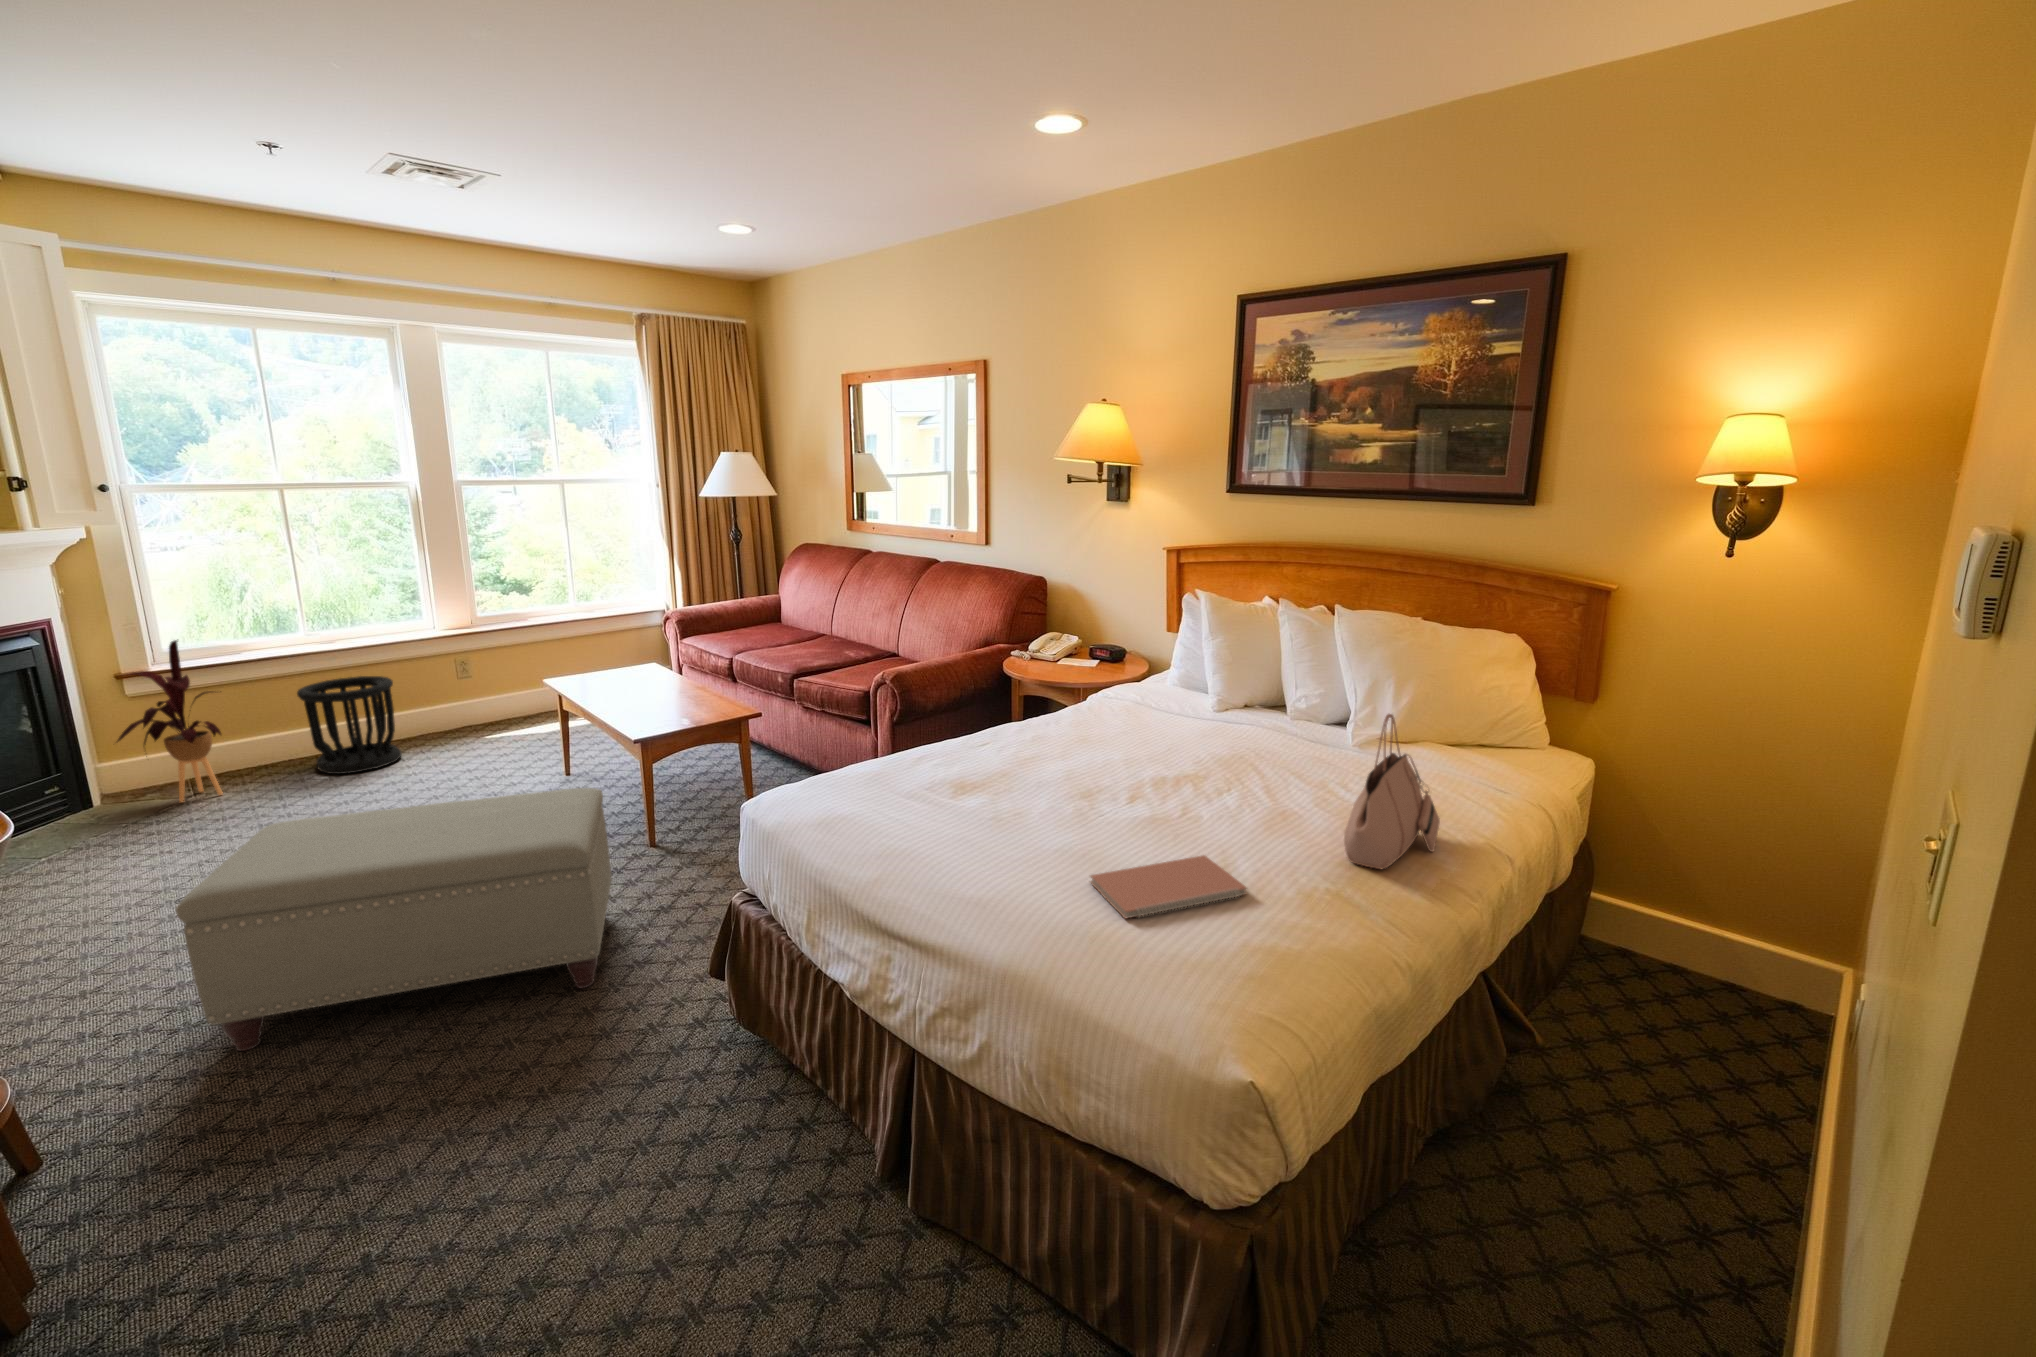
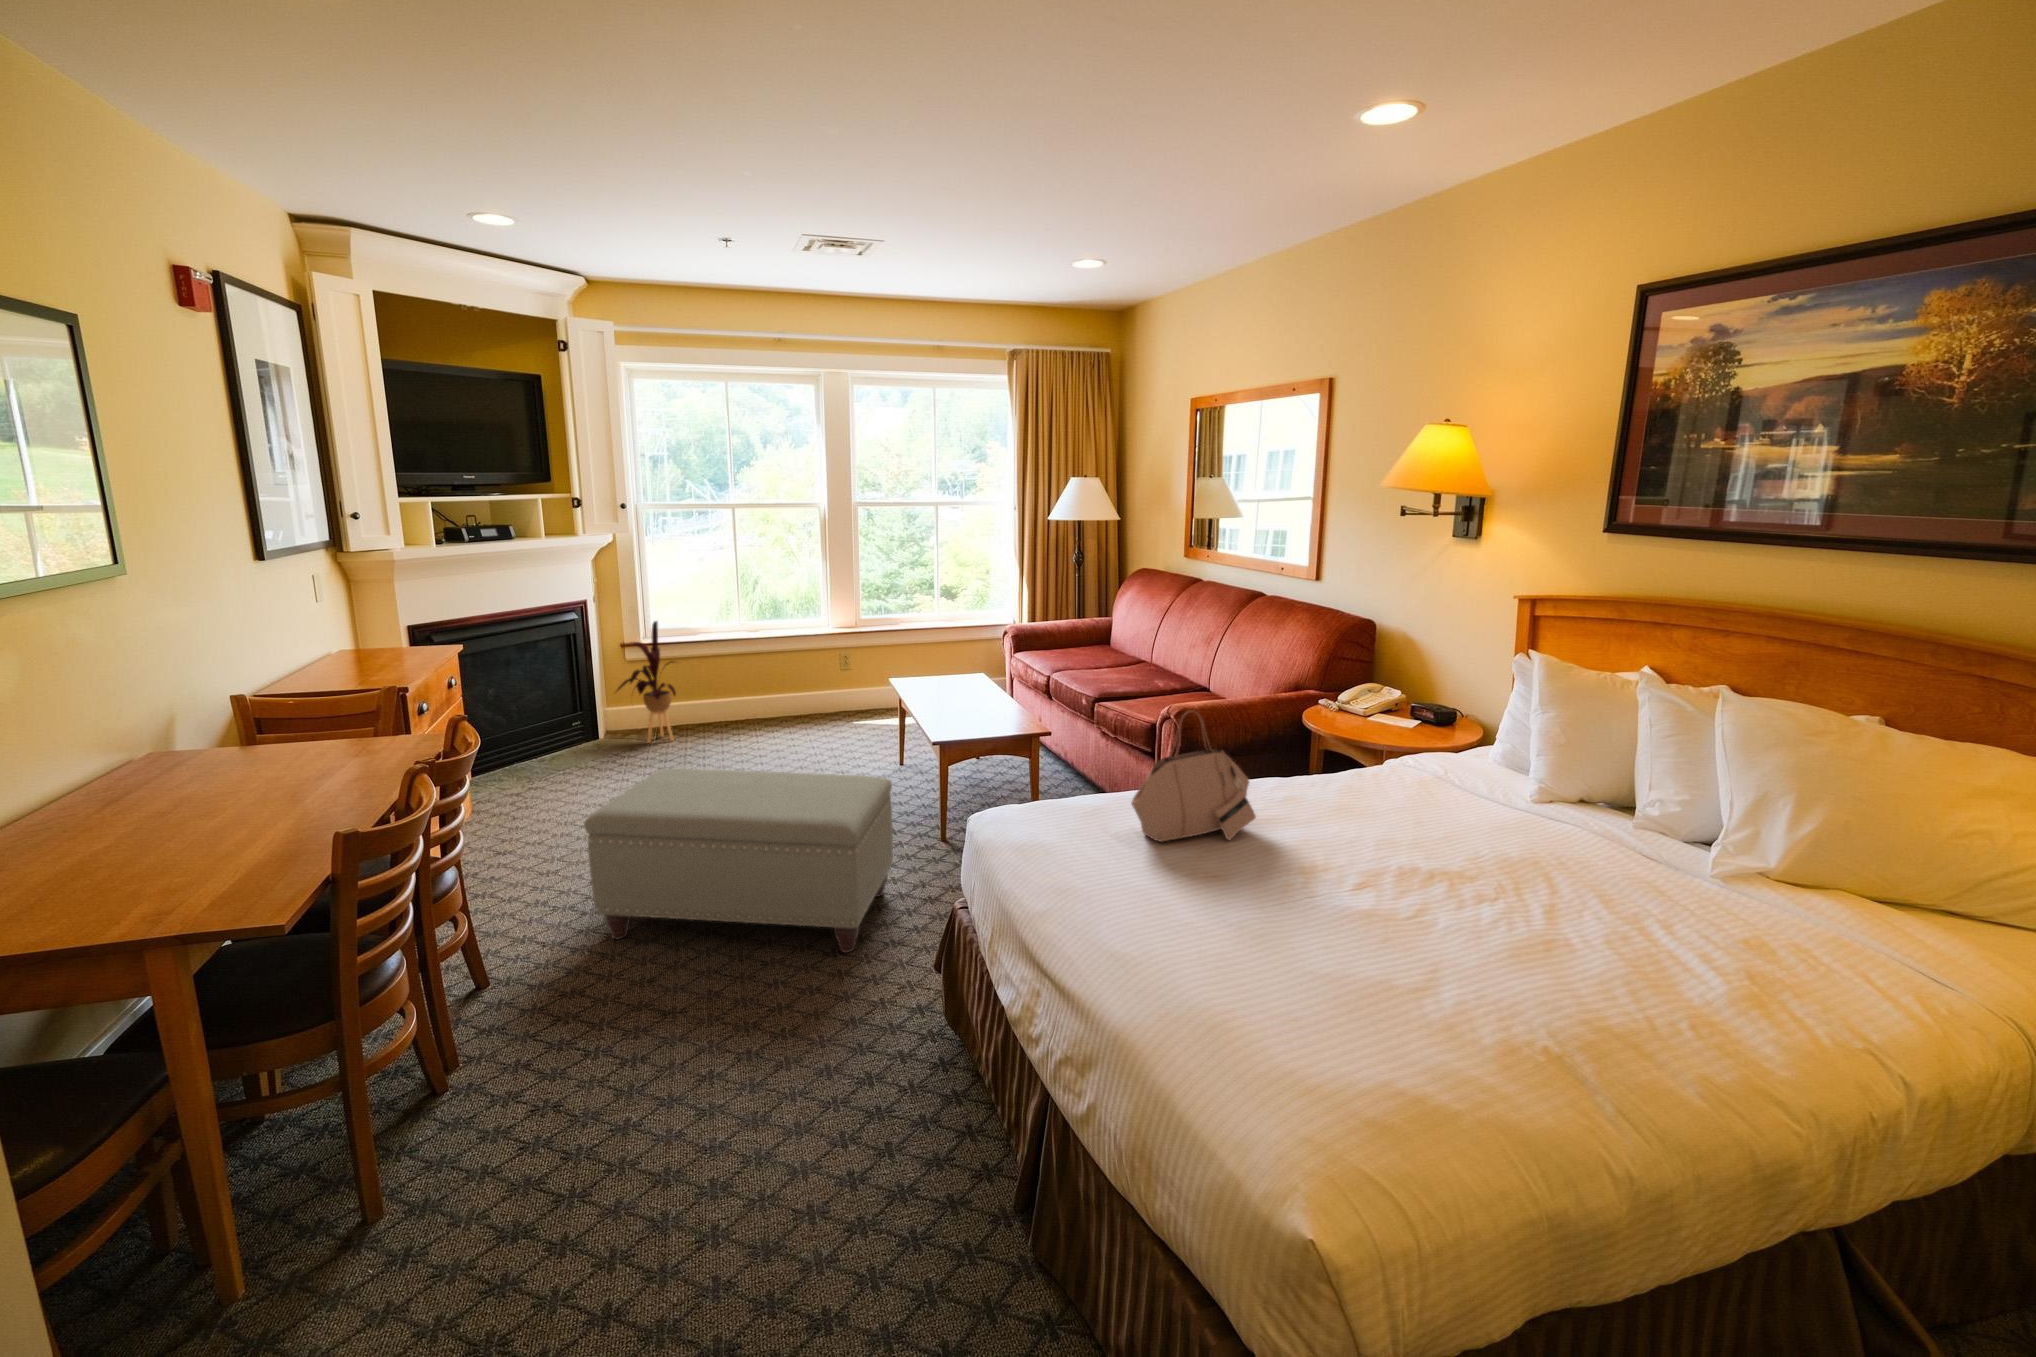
wastebasket: present [297,676,402,774] -> none [728,660,792,737]
handbag: present [1344,714,1440,869] -> present [1131,710,1256,842]
notebook: present [1090,855,1246,918] -> none [1260,958,1449,1028]

